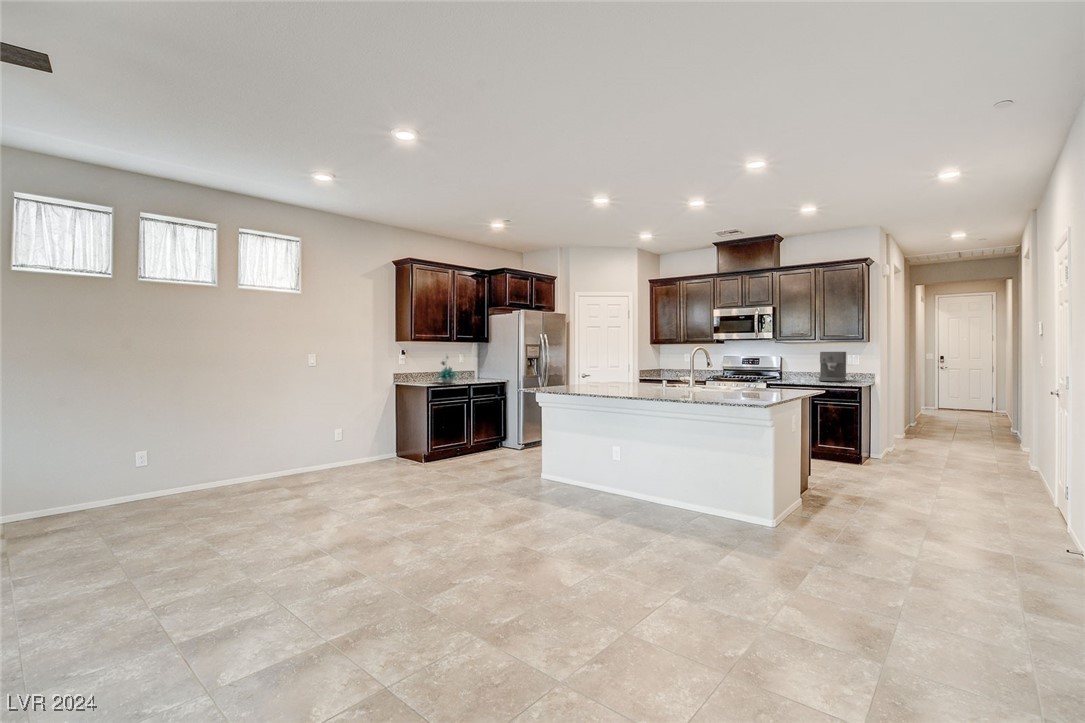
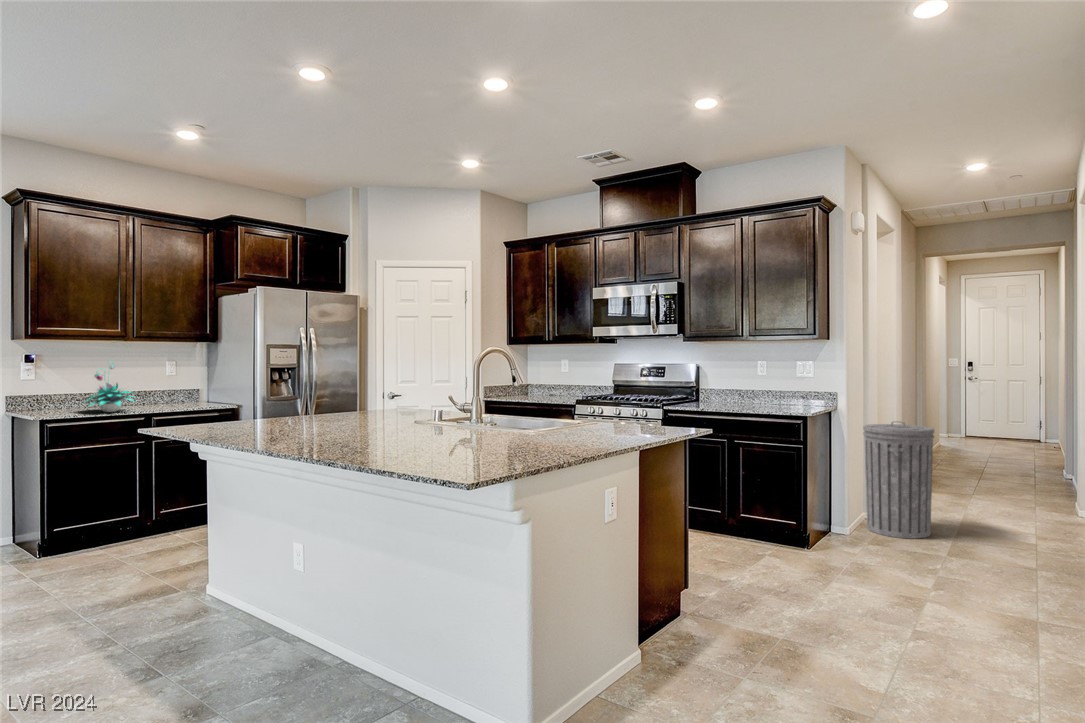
coffee maker: present [819,352,846,382] -> none [748,355,793,405]
trash can: none [890,392,936,461] -> present [863,421,934,539]

